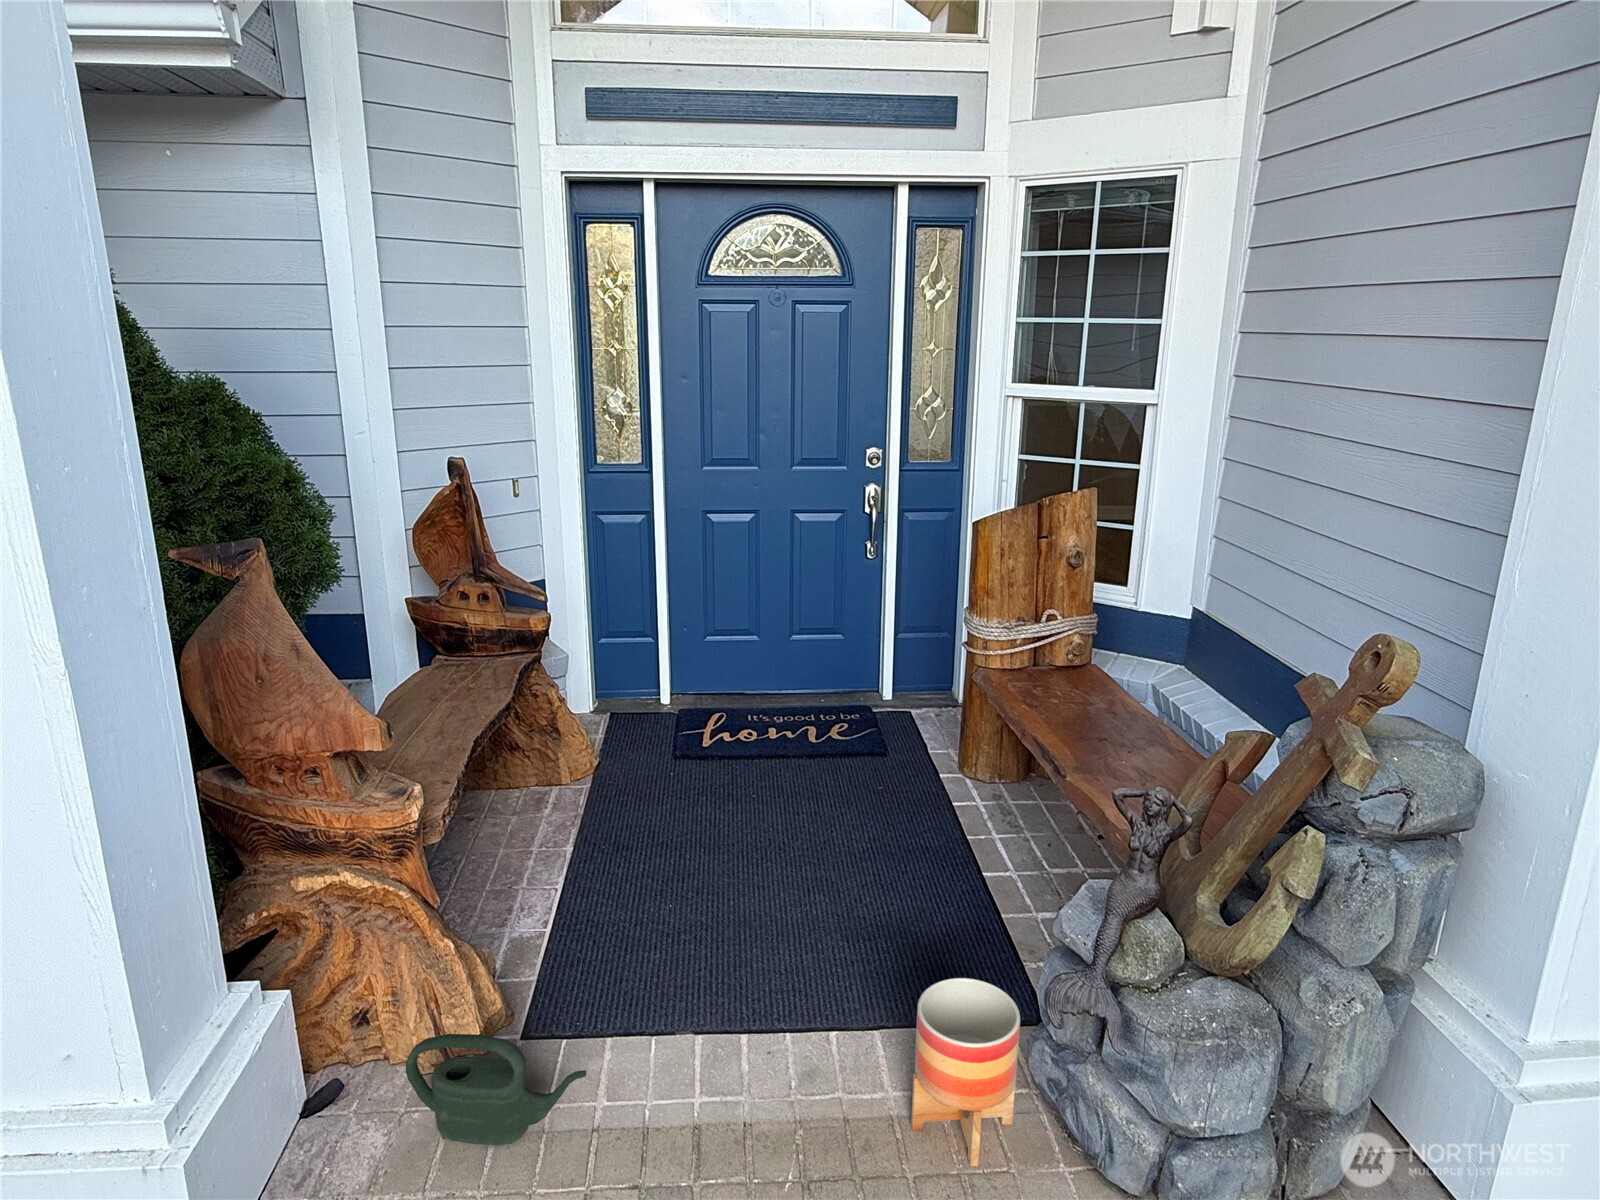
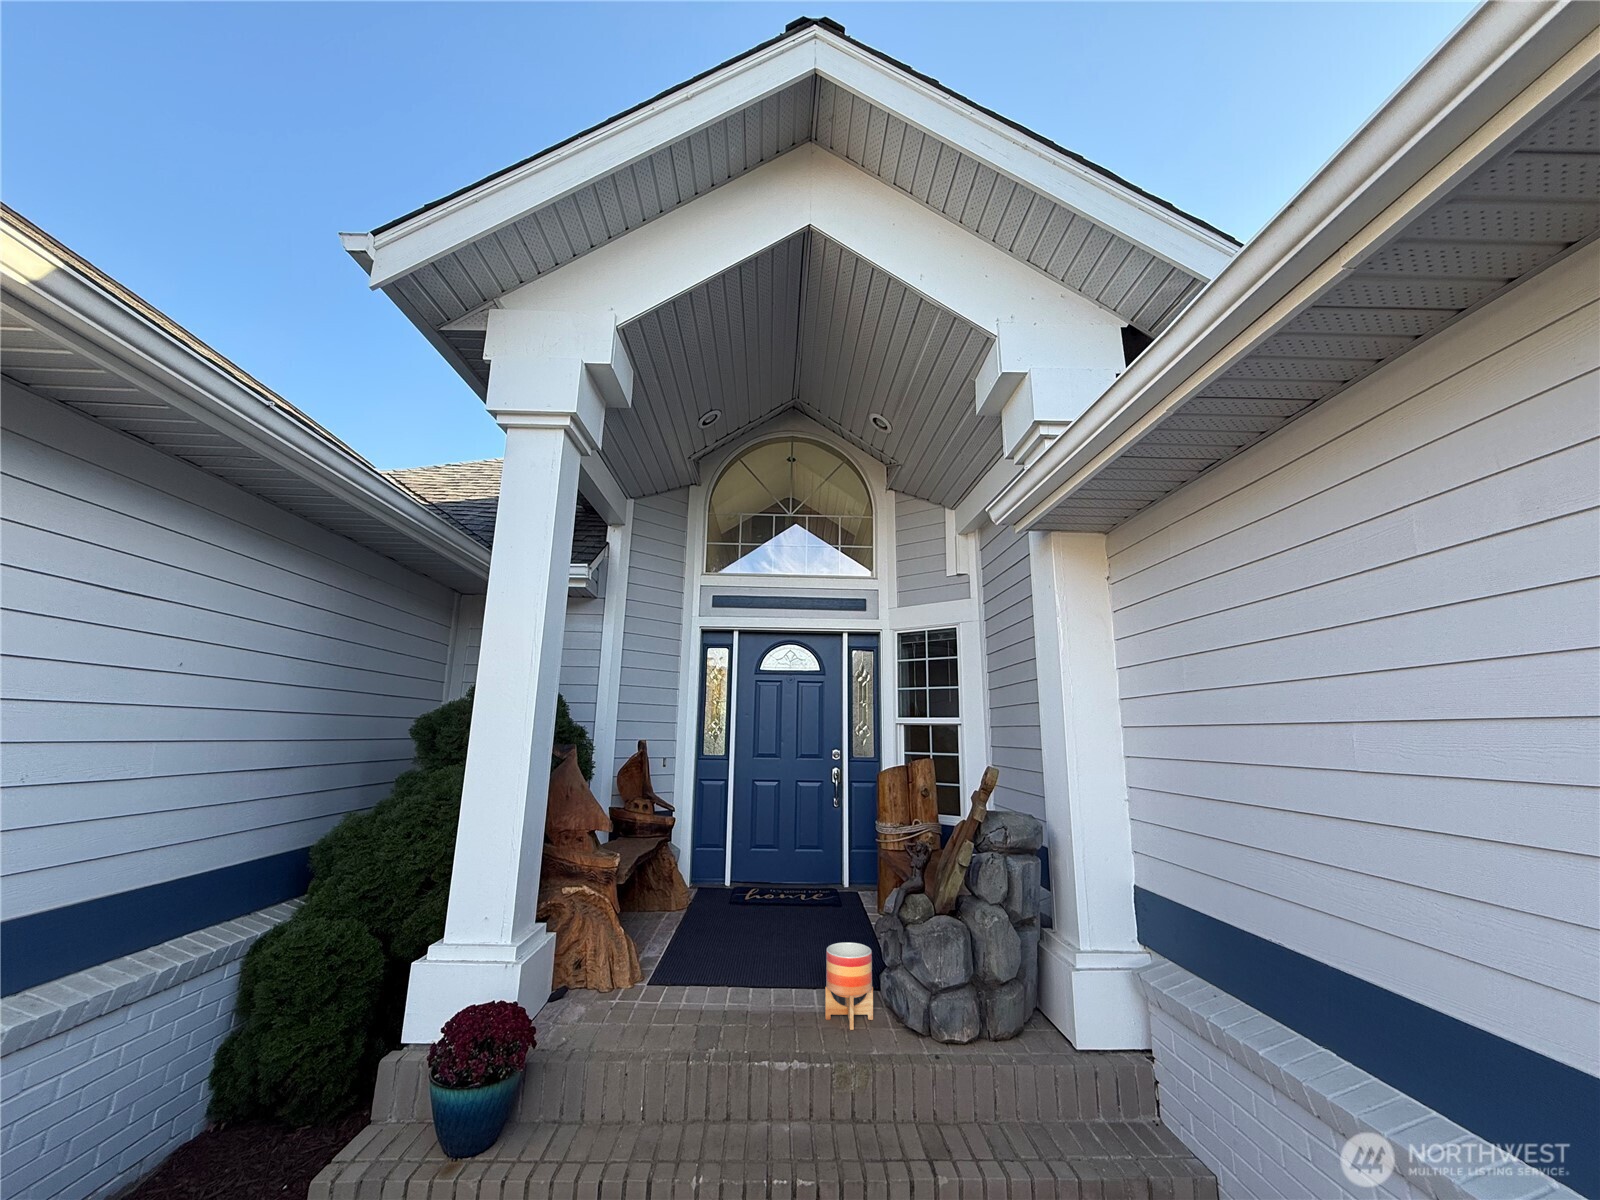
watering can: present [406,1034,586,1145] -> none [599,956,678,1015]

